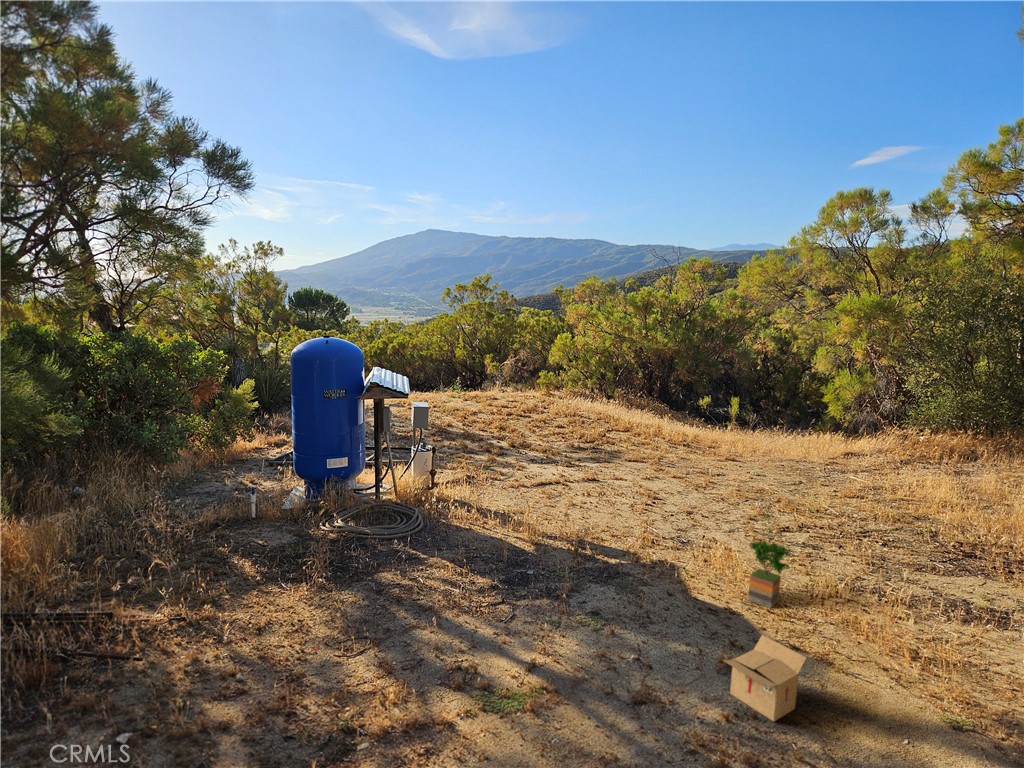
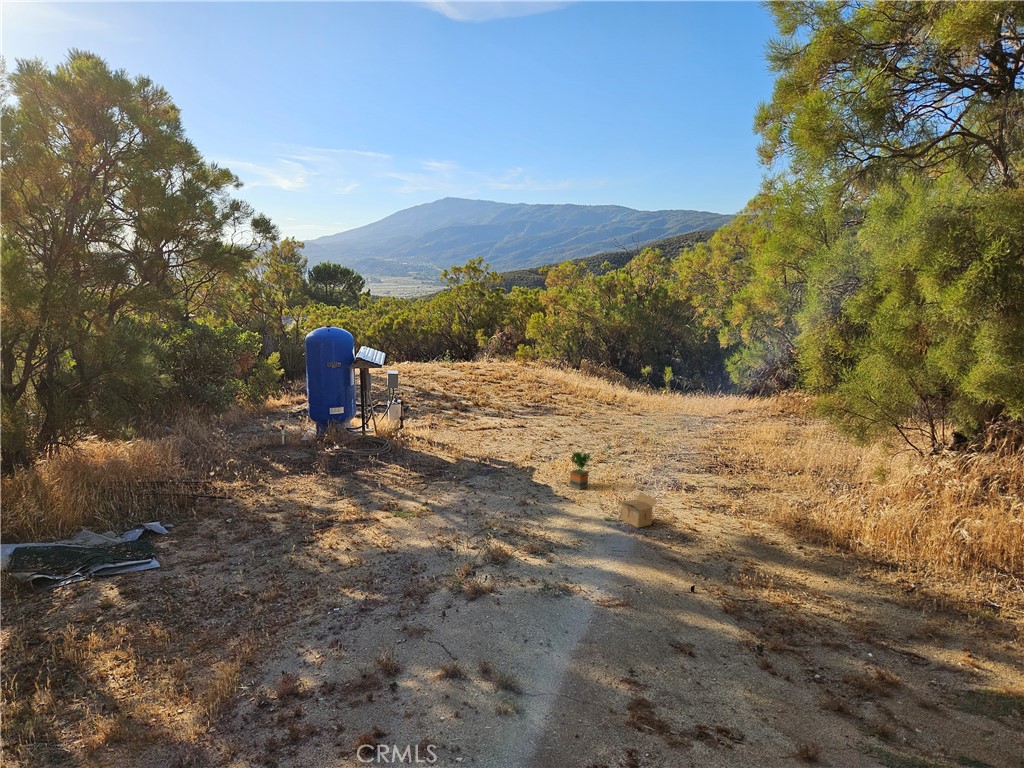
cardboard box: present [724,635,806,722] -> present [618,493,657,528]

